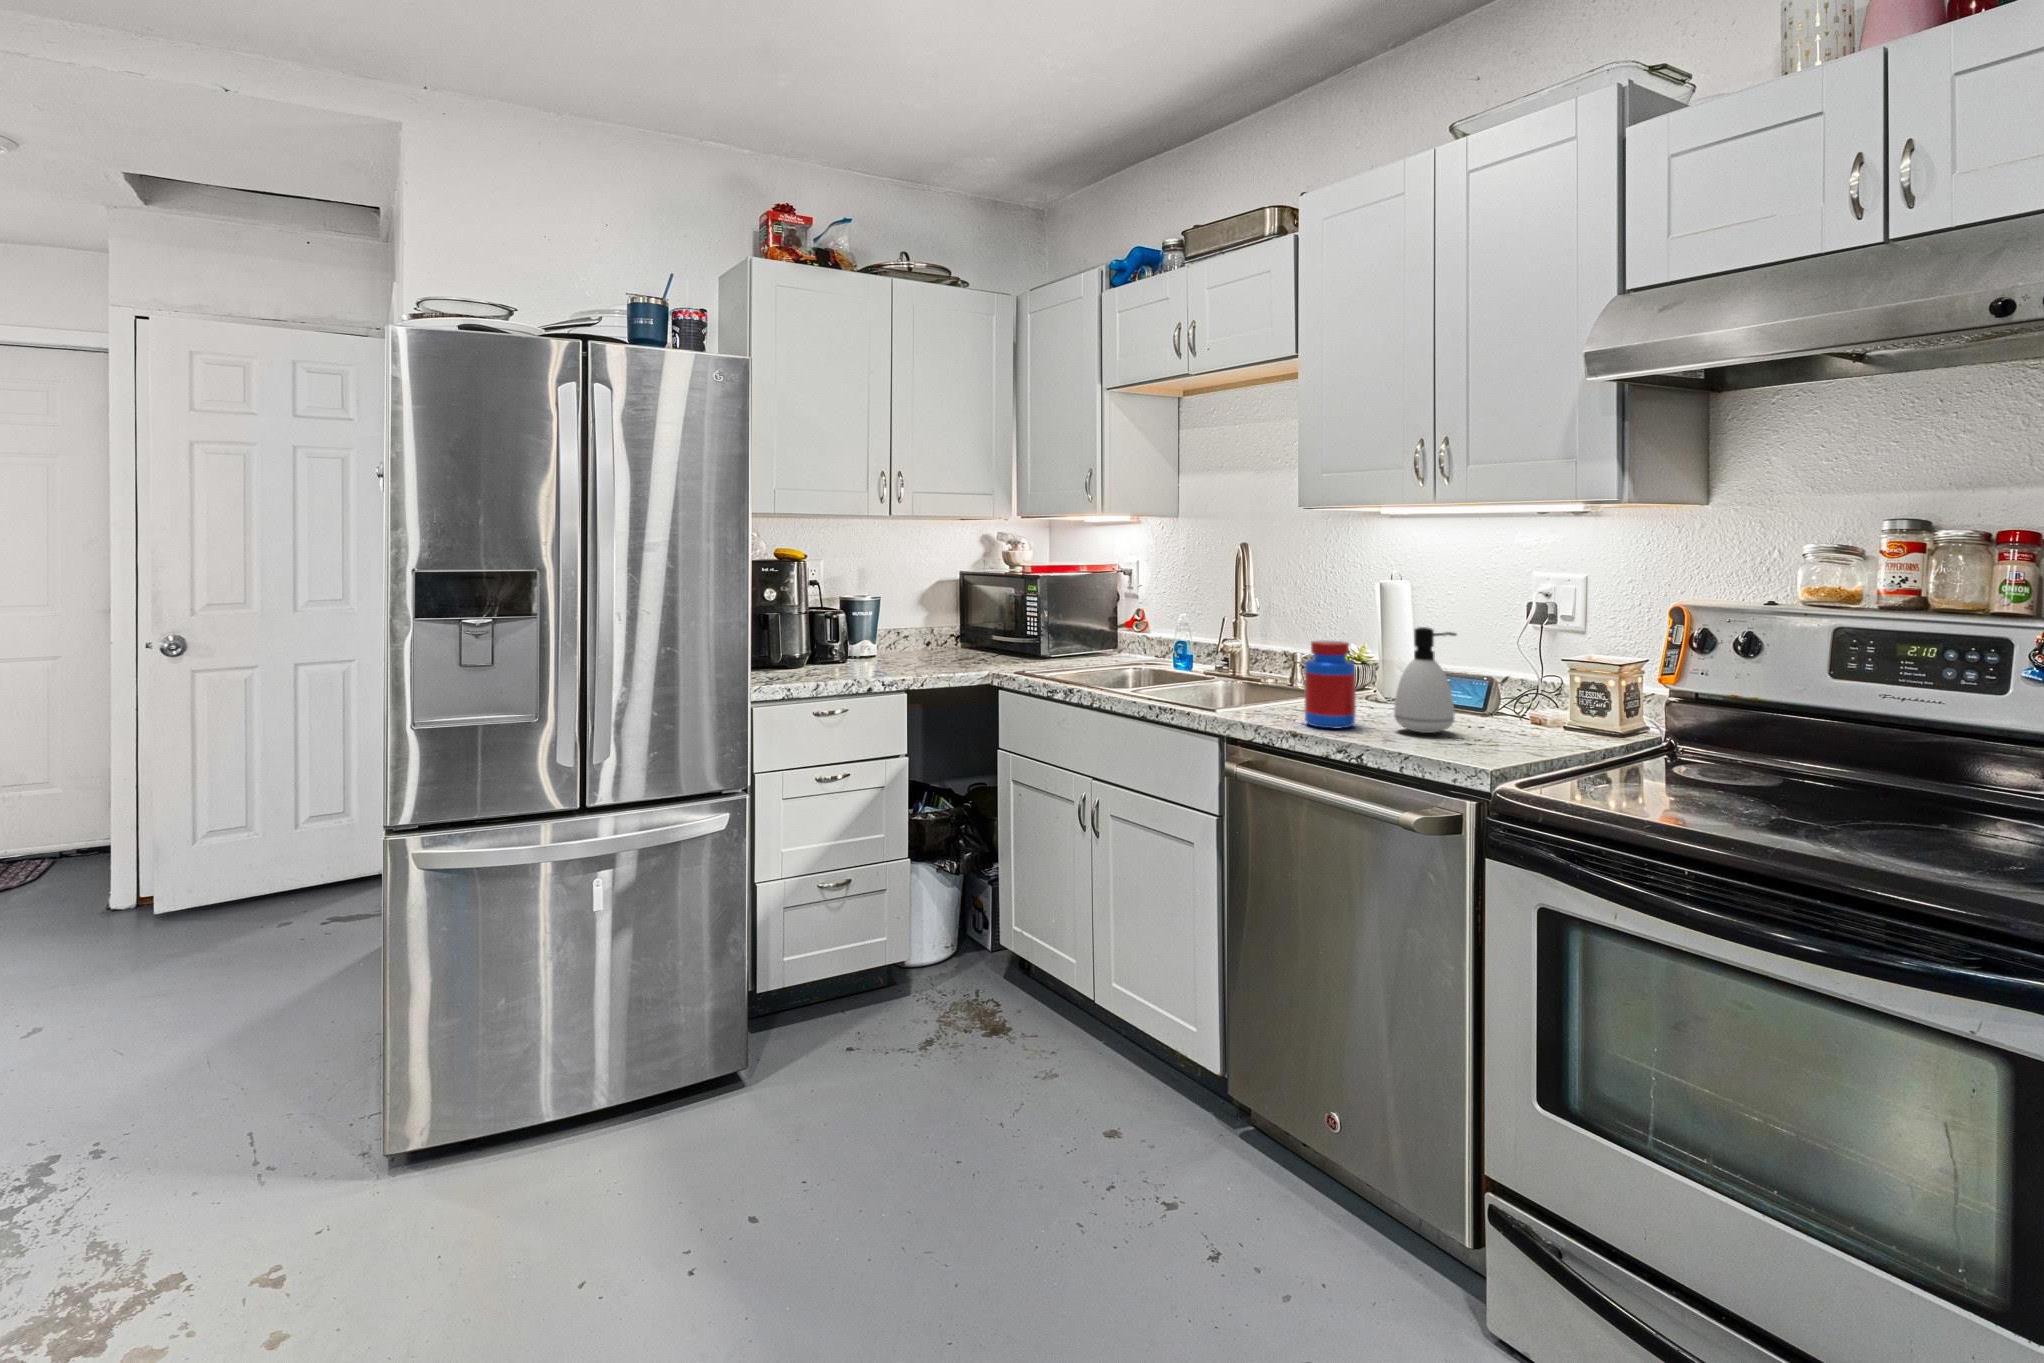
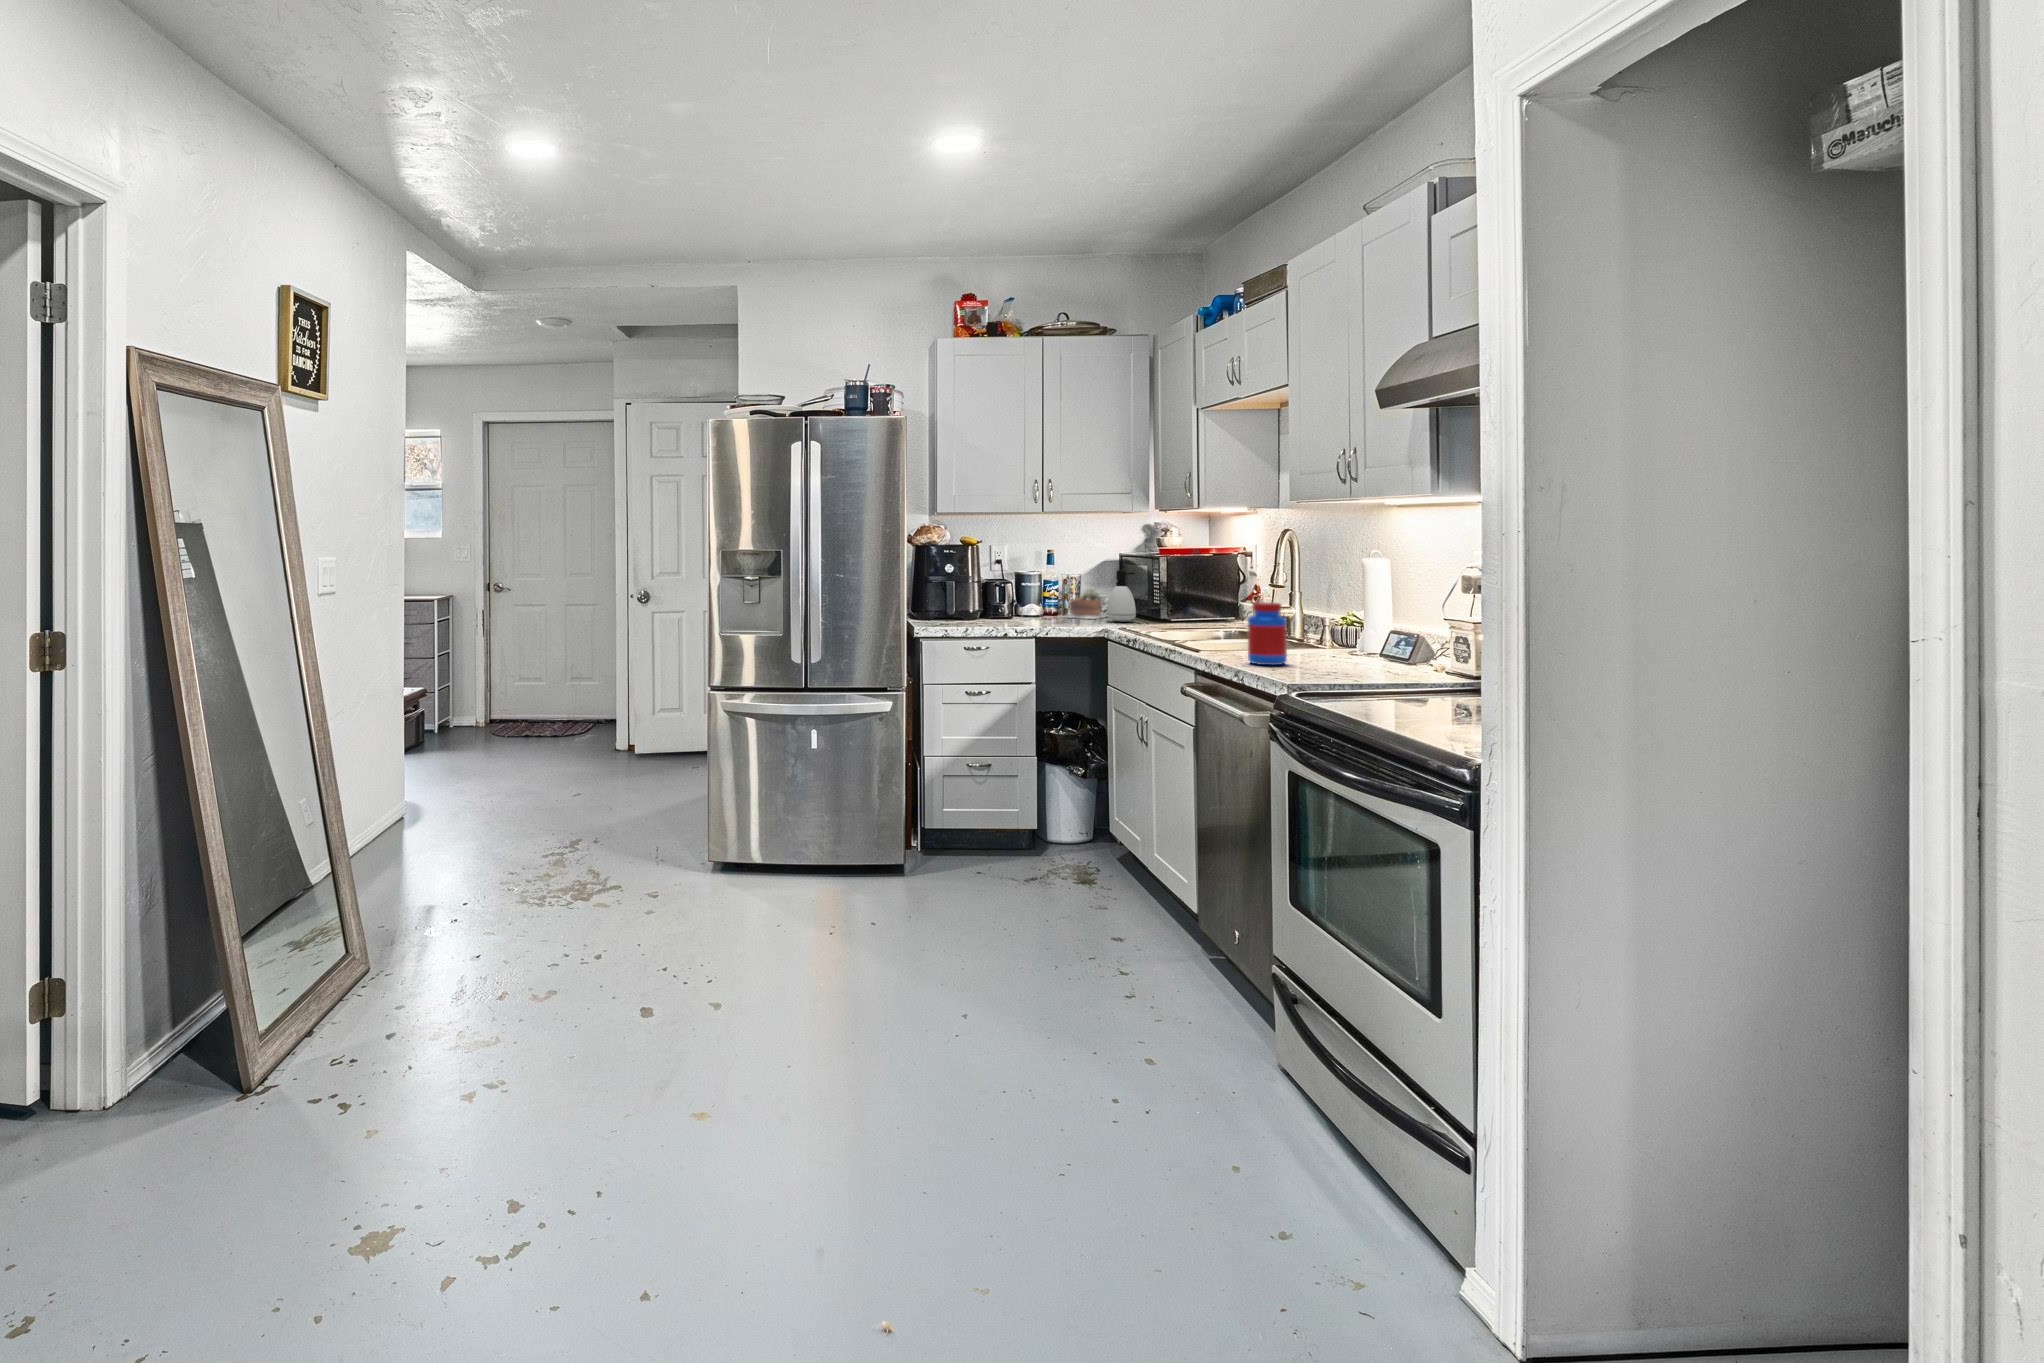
succulent plant: none [905,616,958,657] -> present [1065,589,1106,619]
soap dispenser: present [1394,627,1456,733] -> present [1107,570,1136,622]

